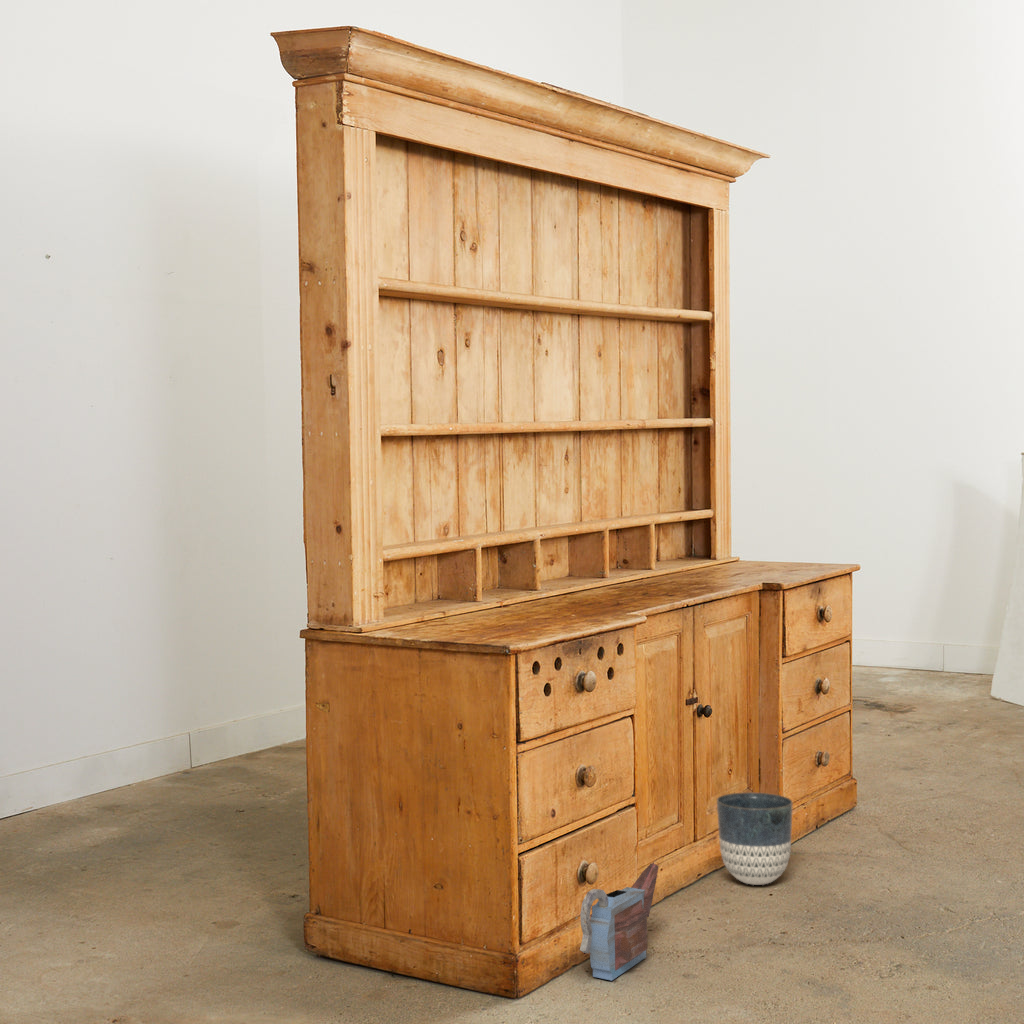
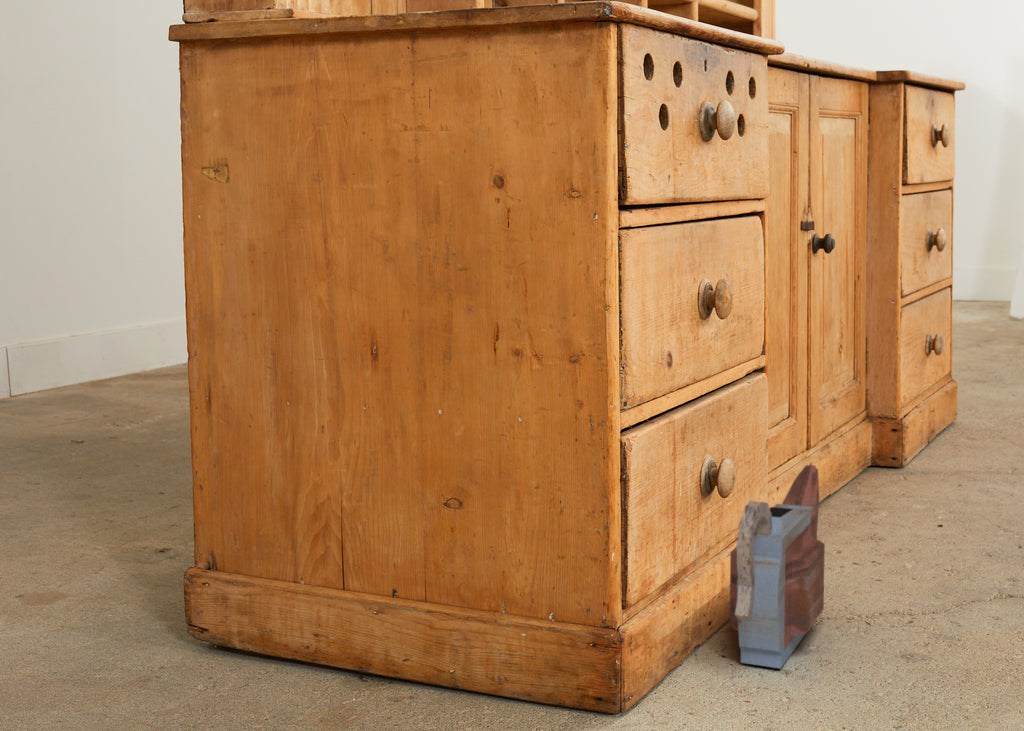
planter: present [717,792,792,885] -> none [843,375,966,510]

